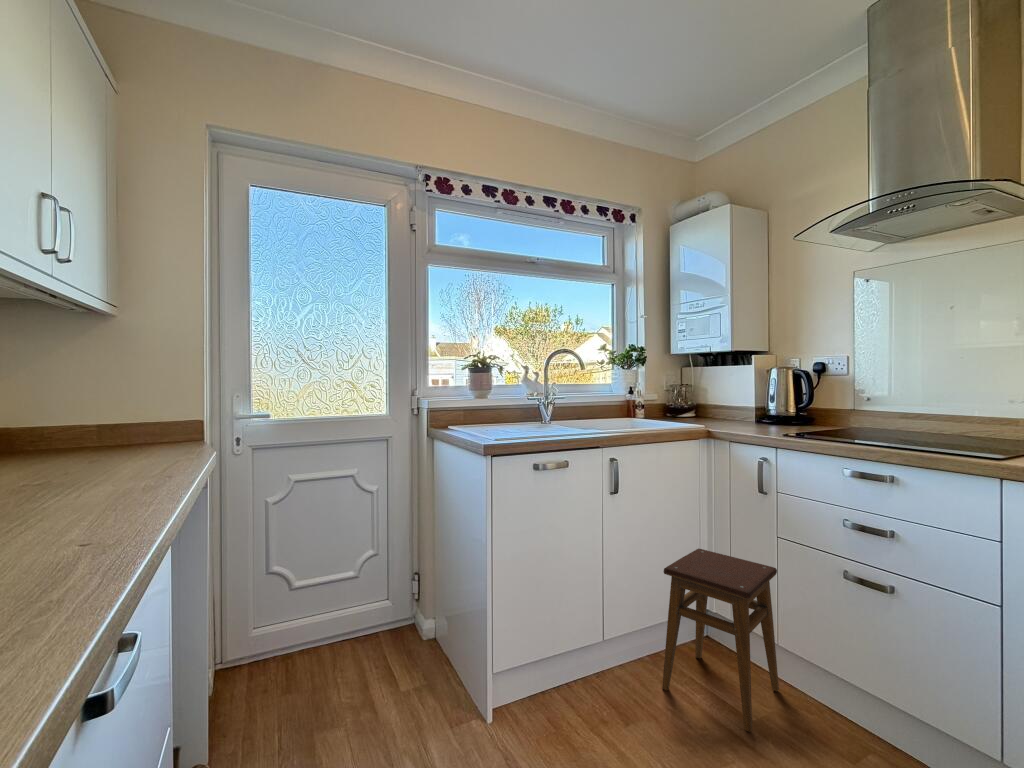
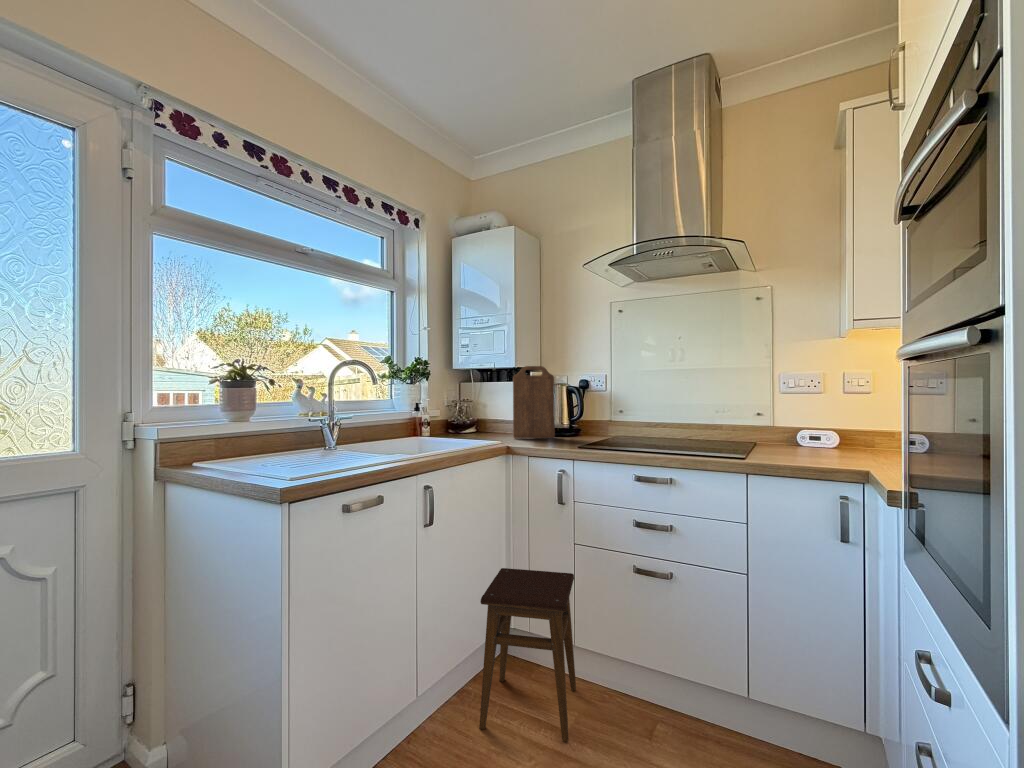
cutting board: none [725,349,775,425] -> present [513,366,555,439]

